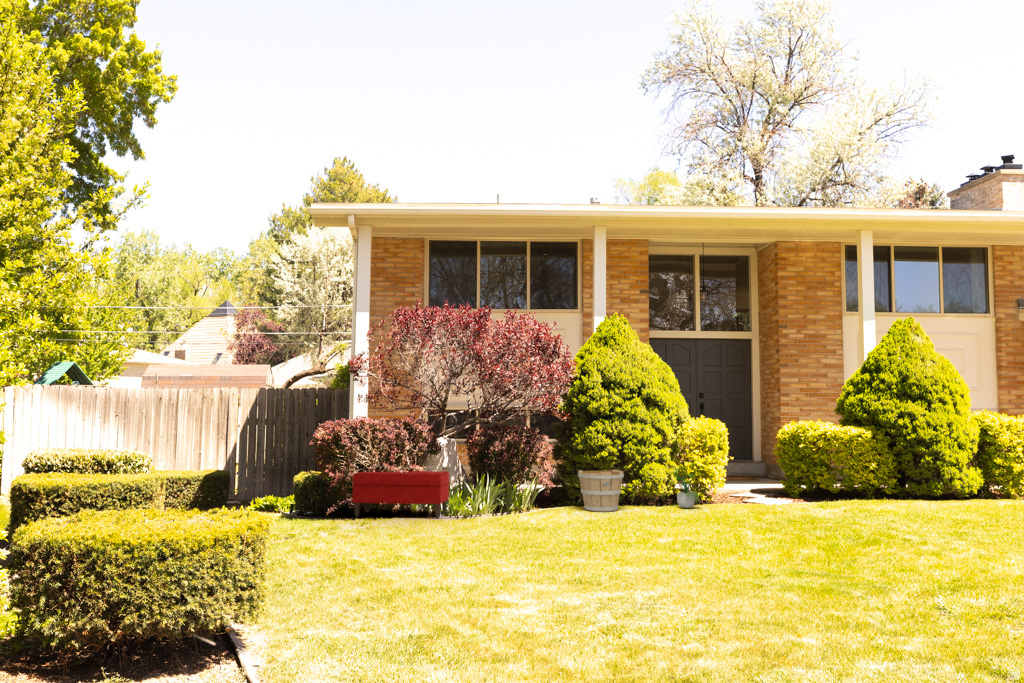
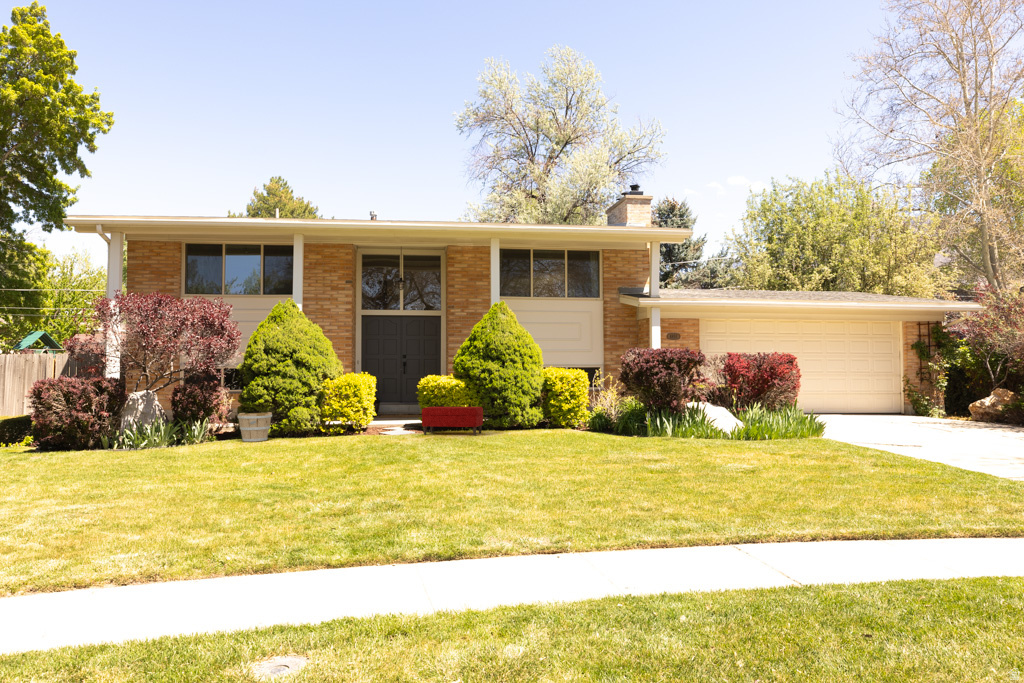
potted plant: present [674,469,699,508] -> none [312,403,338,438]
bench: present [352,471,449,518] -> present [422,407,483,435]

